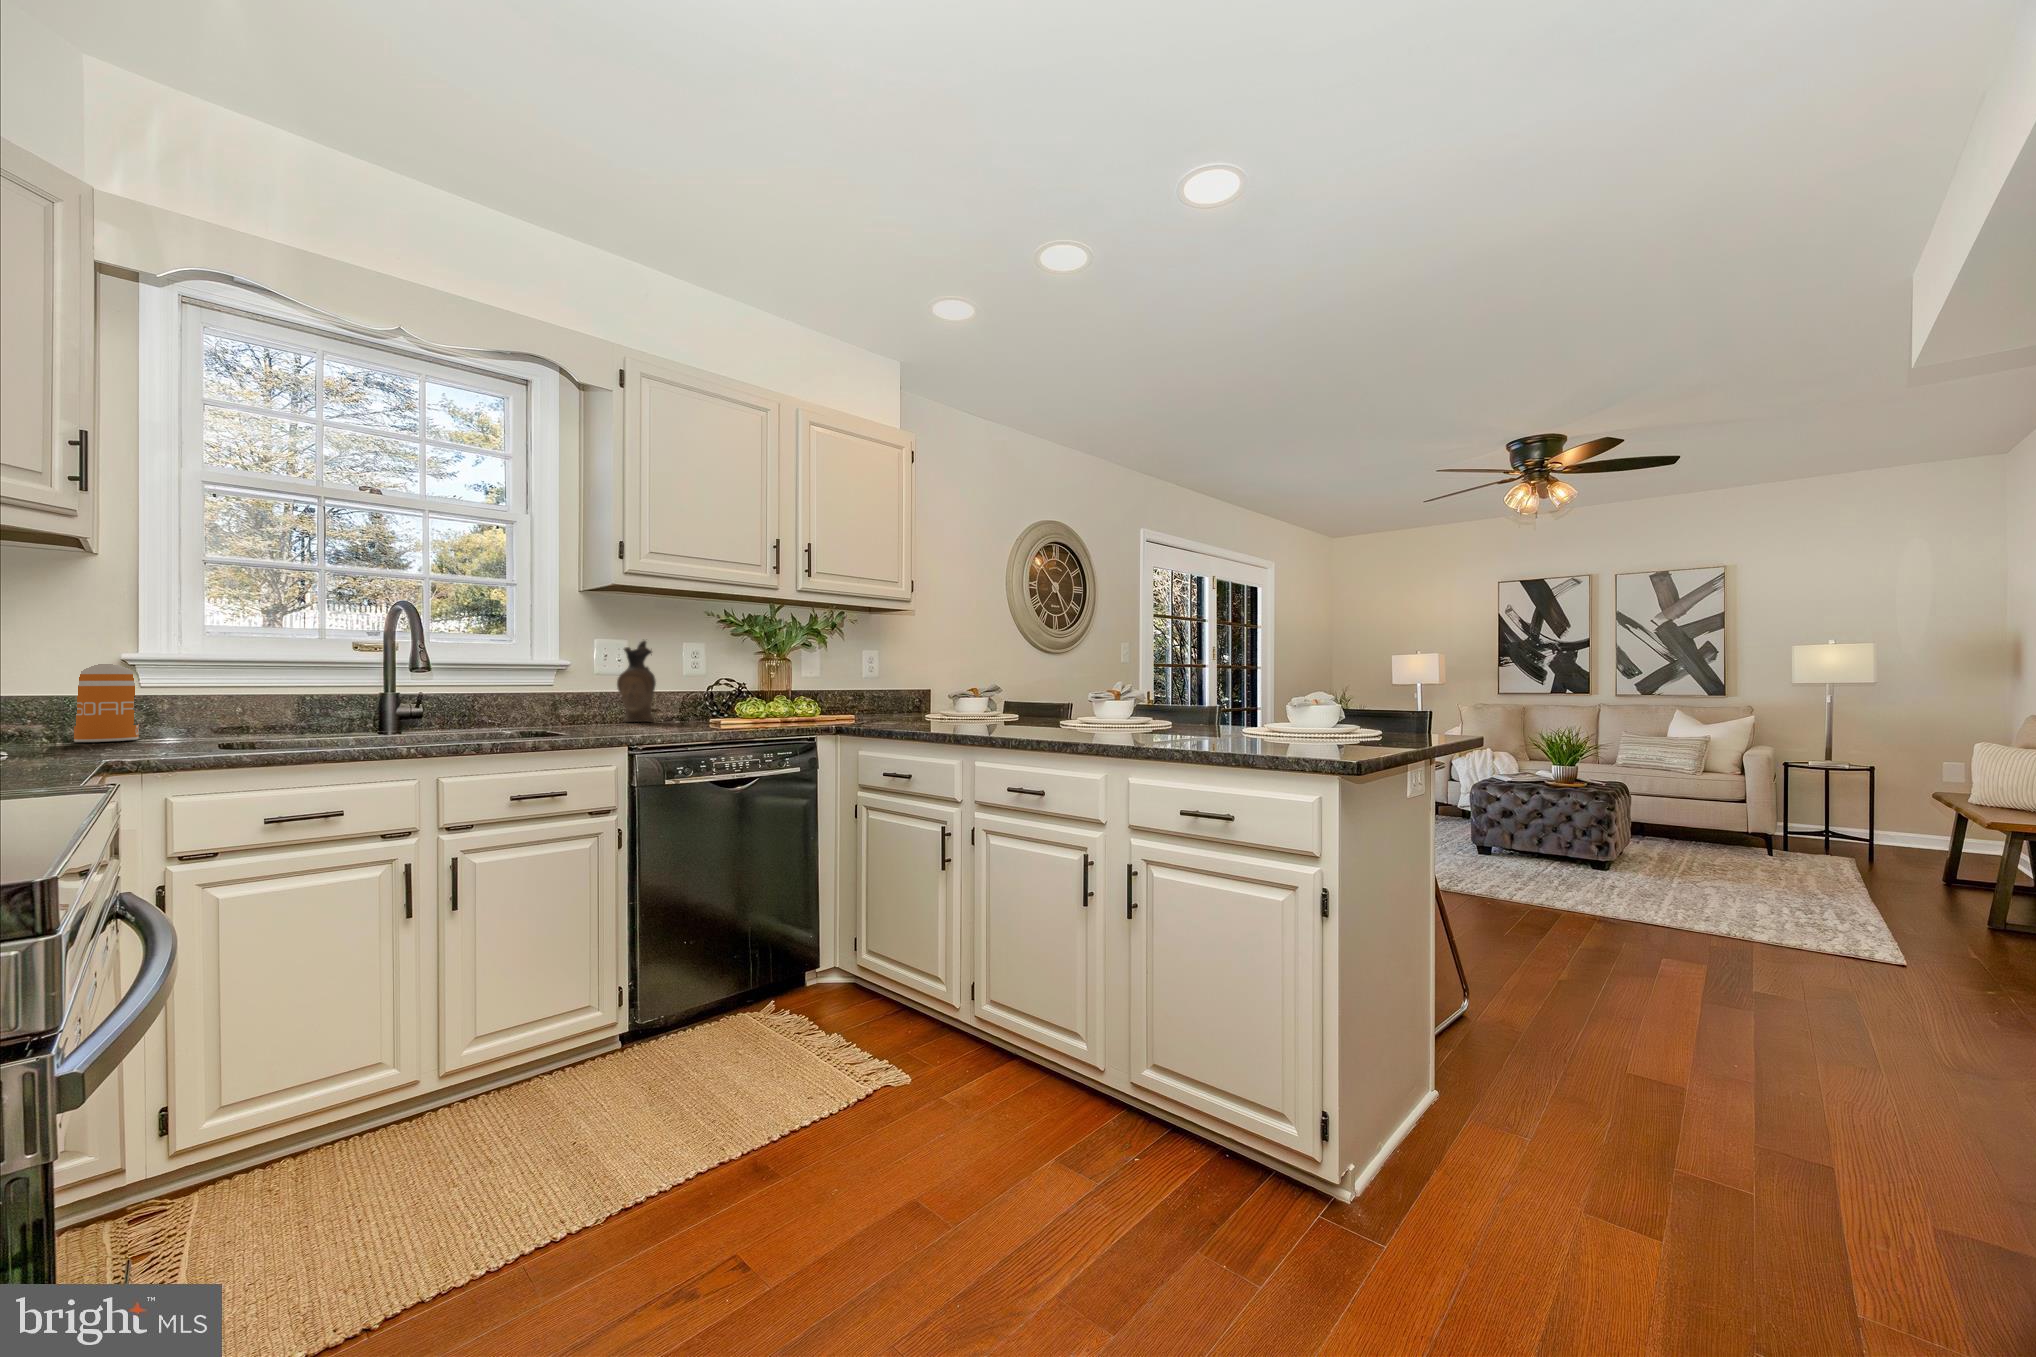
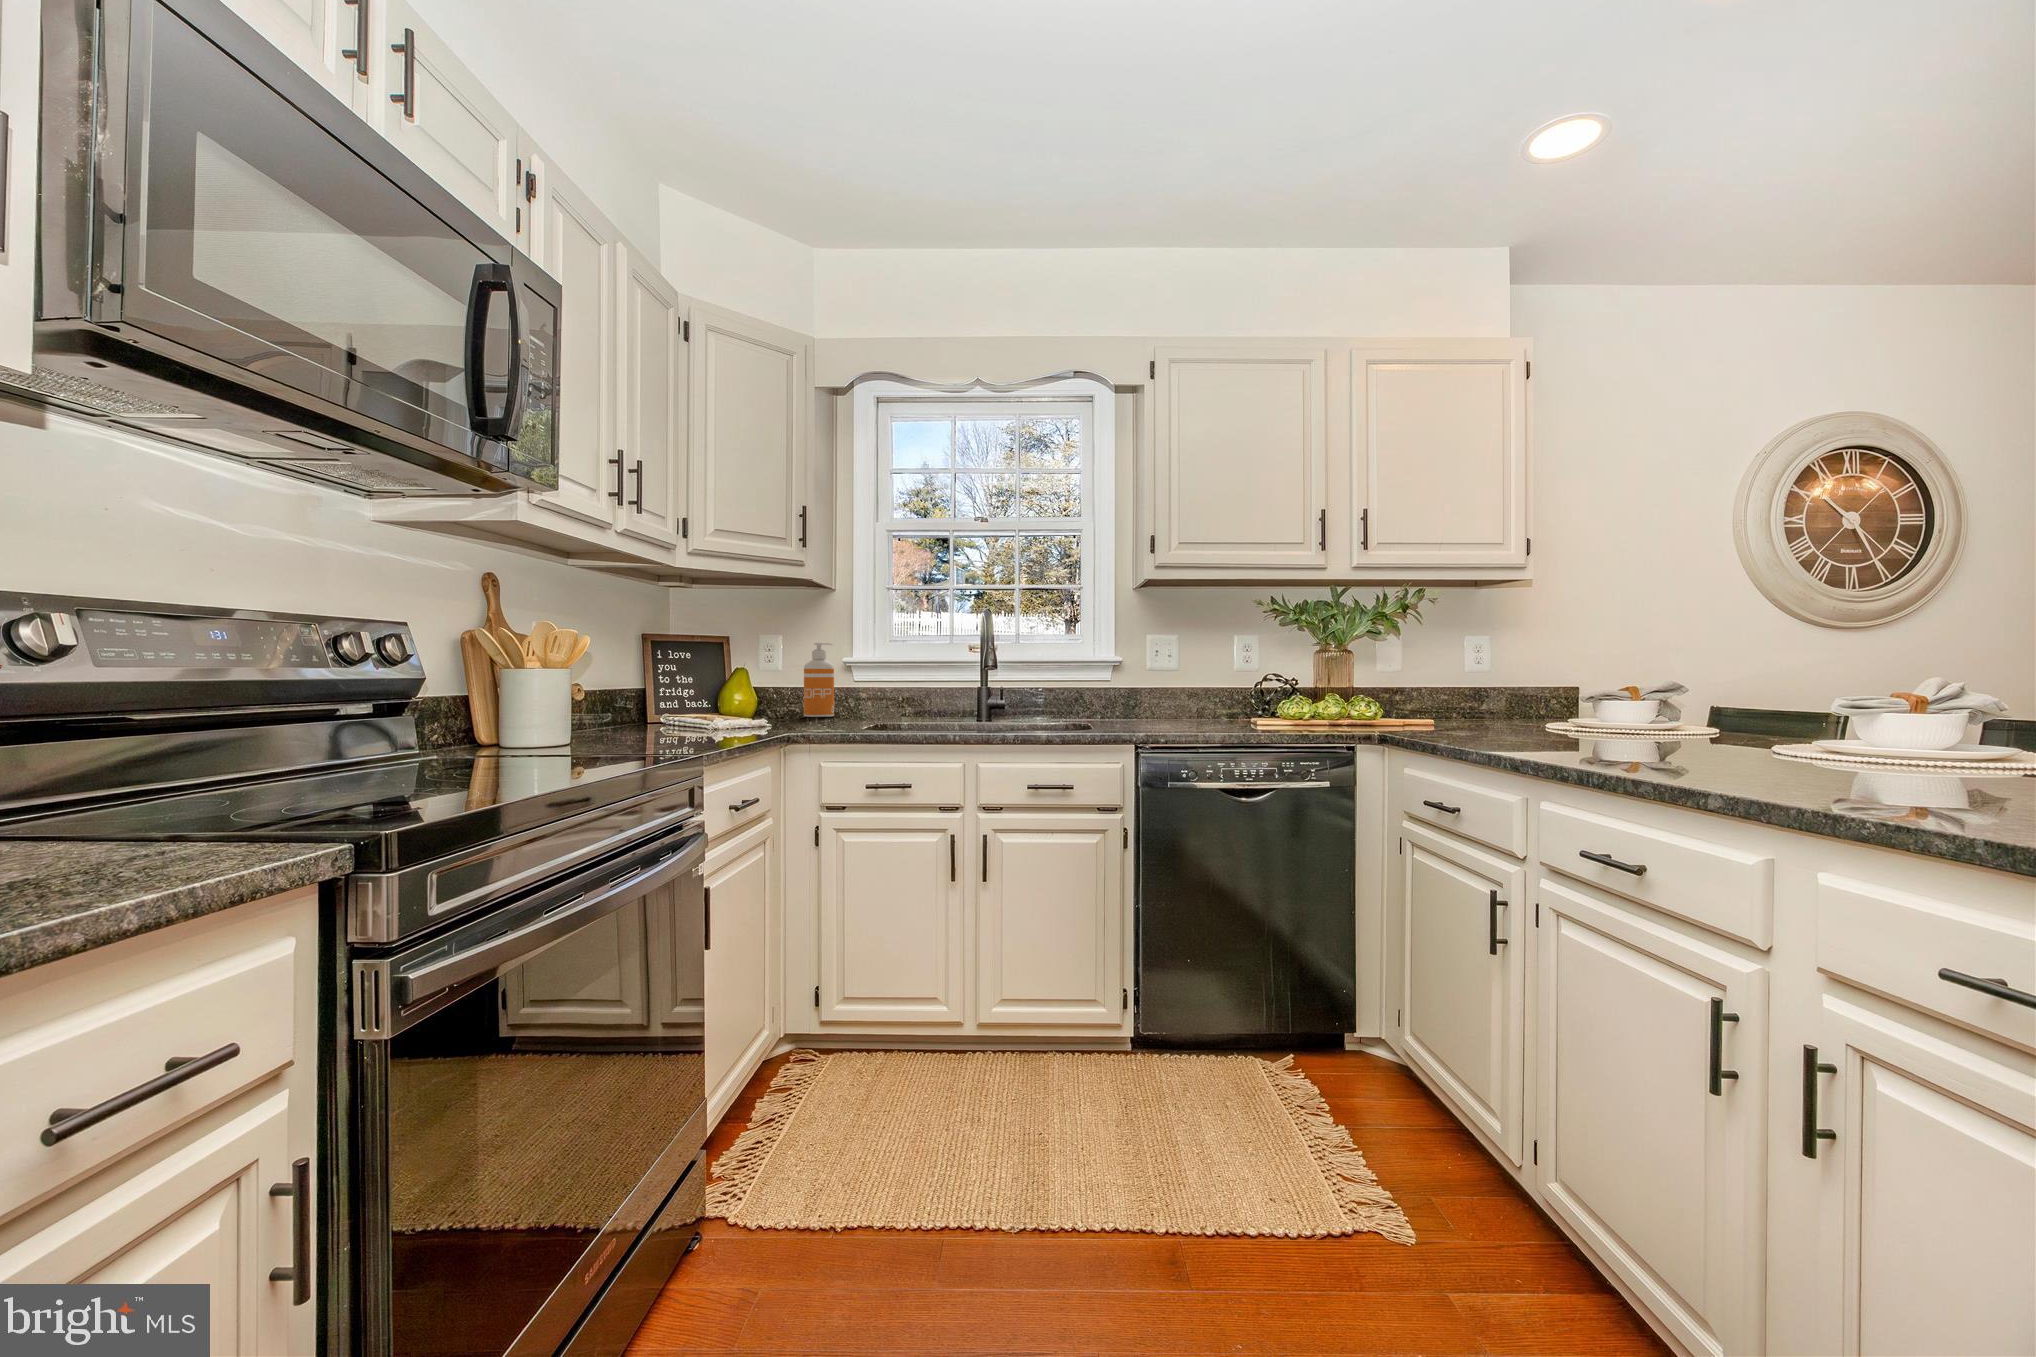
ceramic pitcher: present [617,639,656,722] -> none [1157,631,1195,719]

